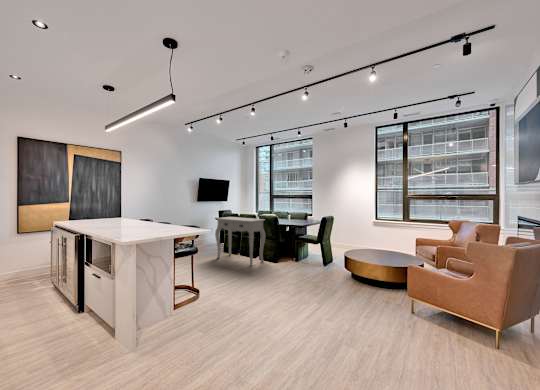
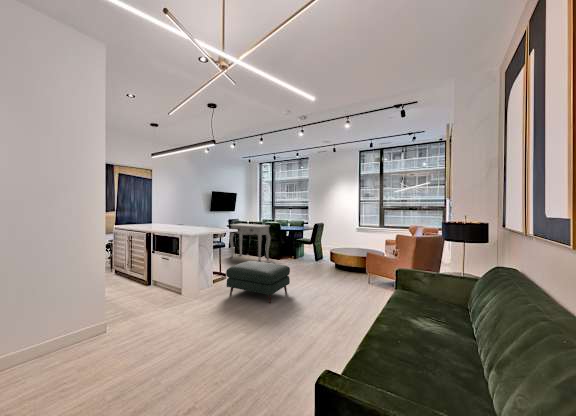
ottoman: none [187,277,290,364] -> present [226,261,290,303]

